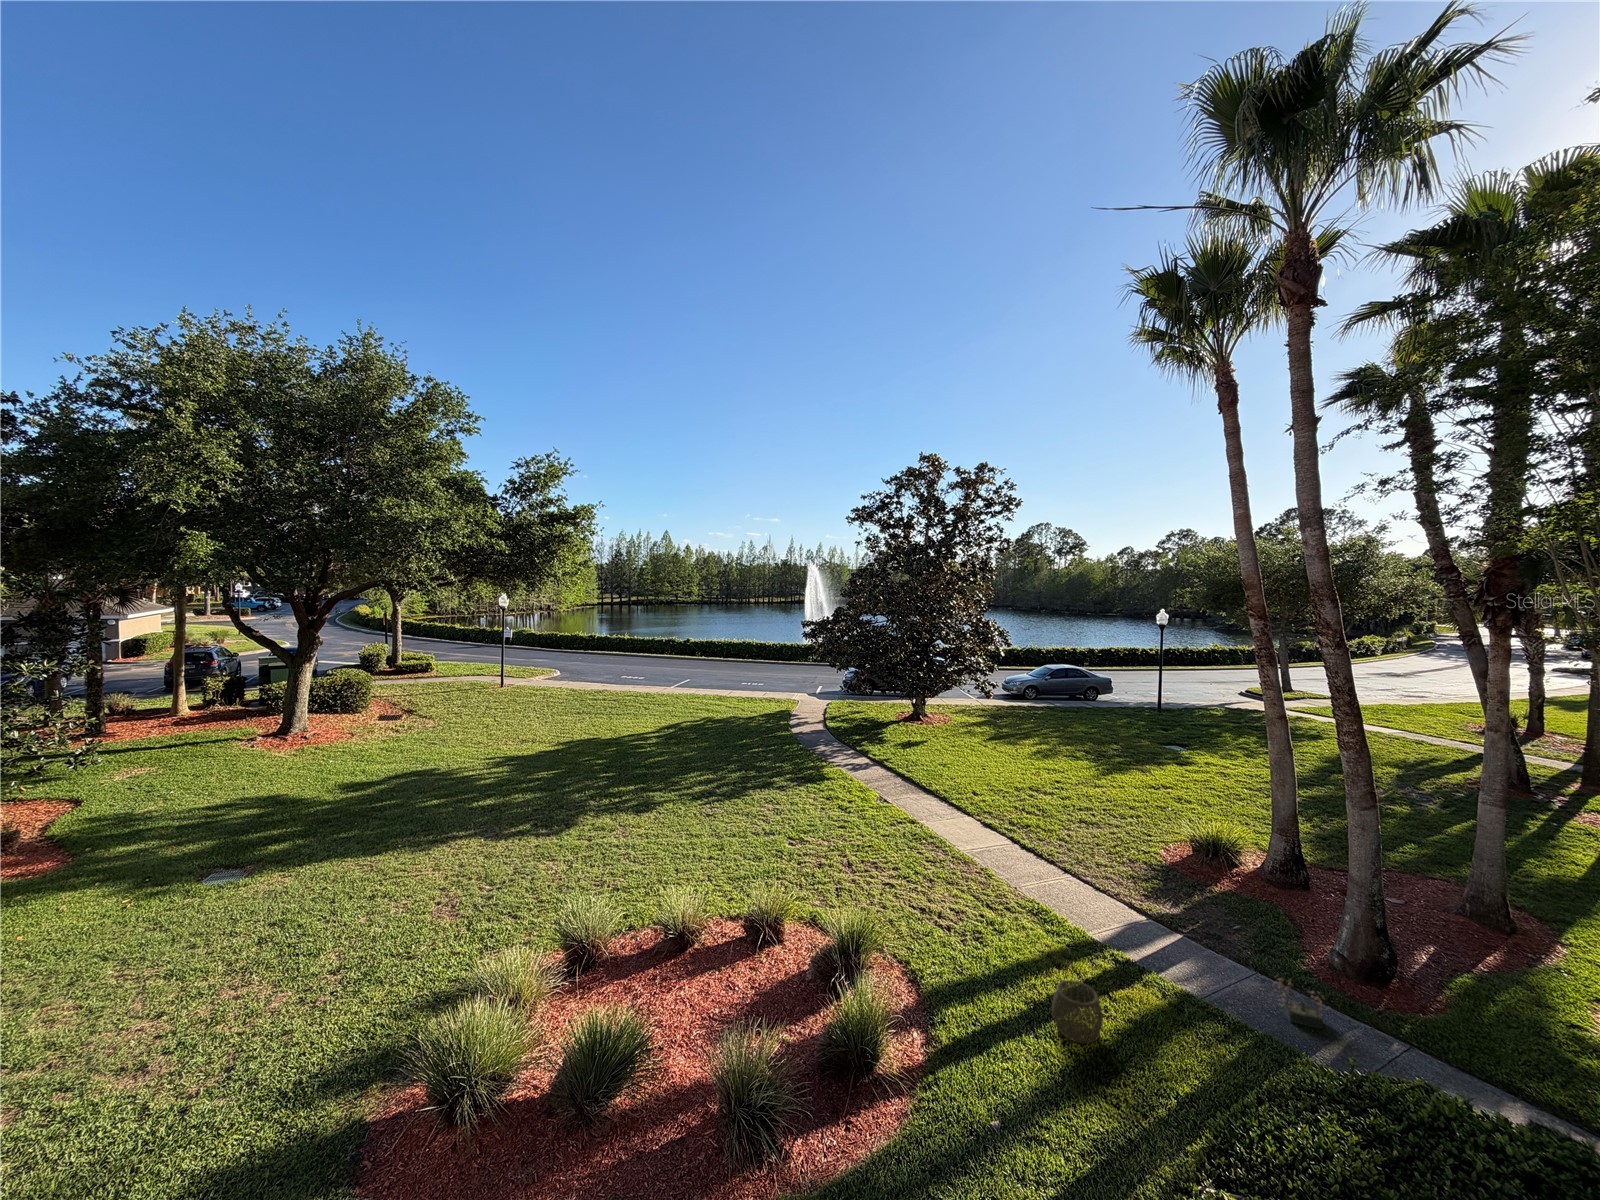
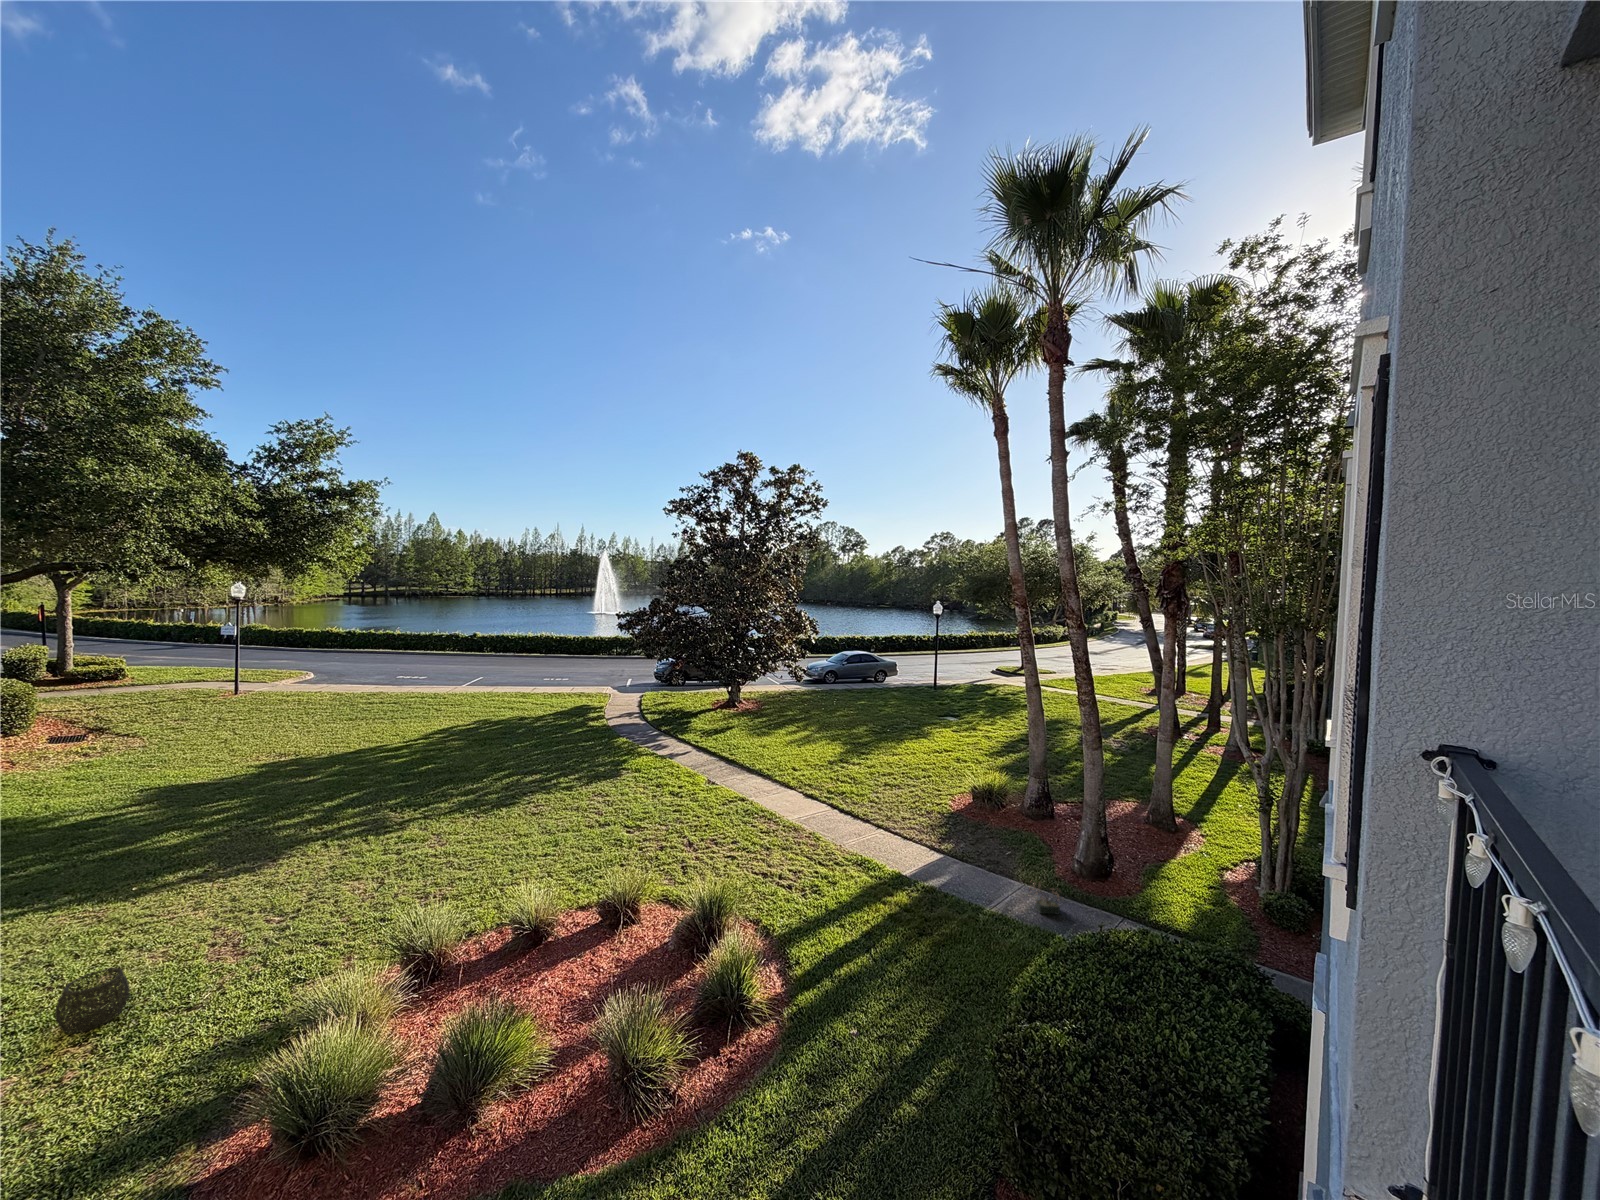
woven basket: present [1052,980,1103,1044] -> present [55,968,130,1033]

